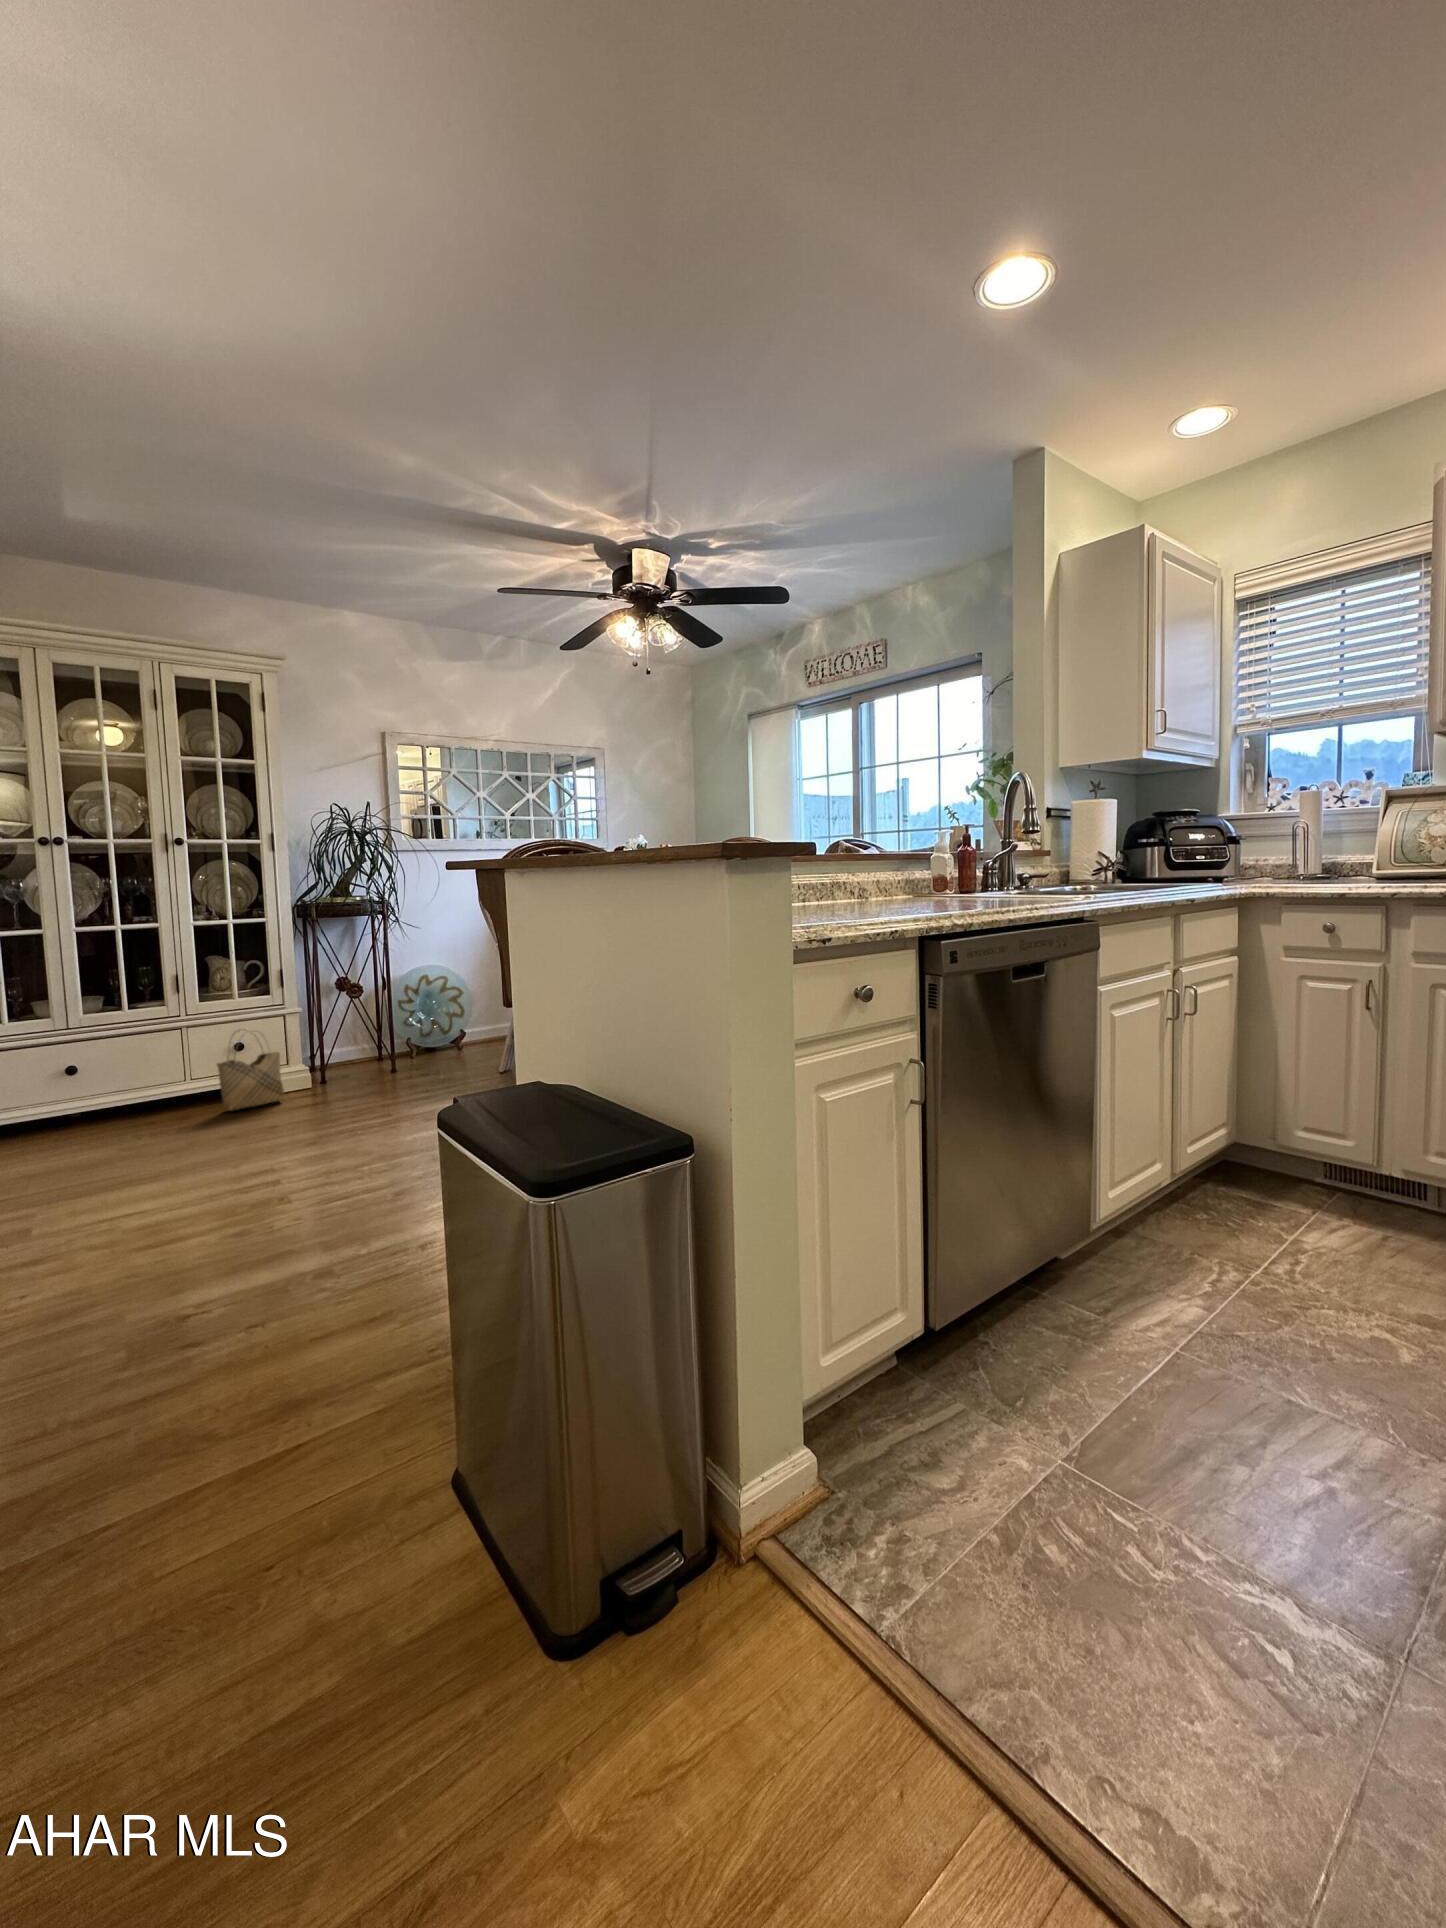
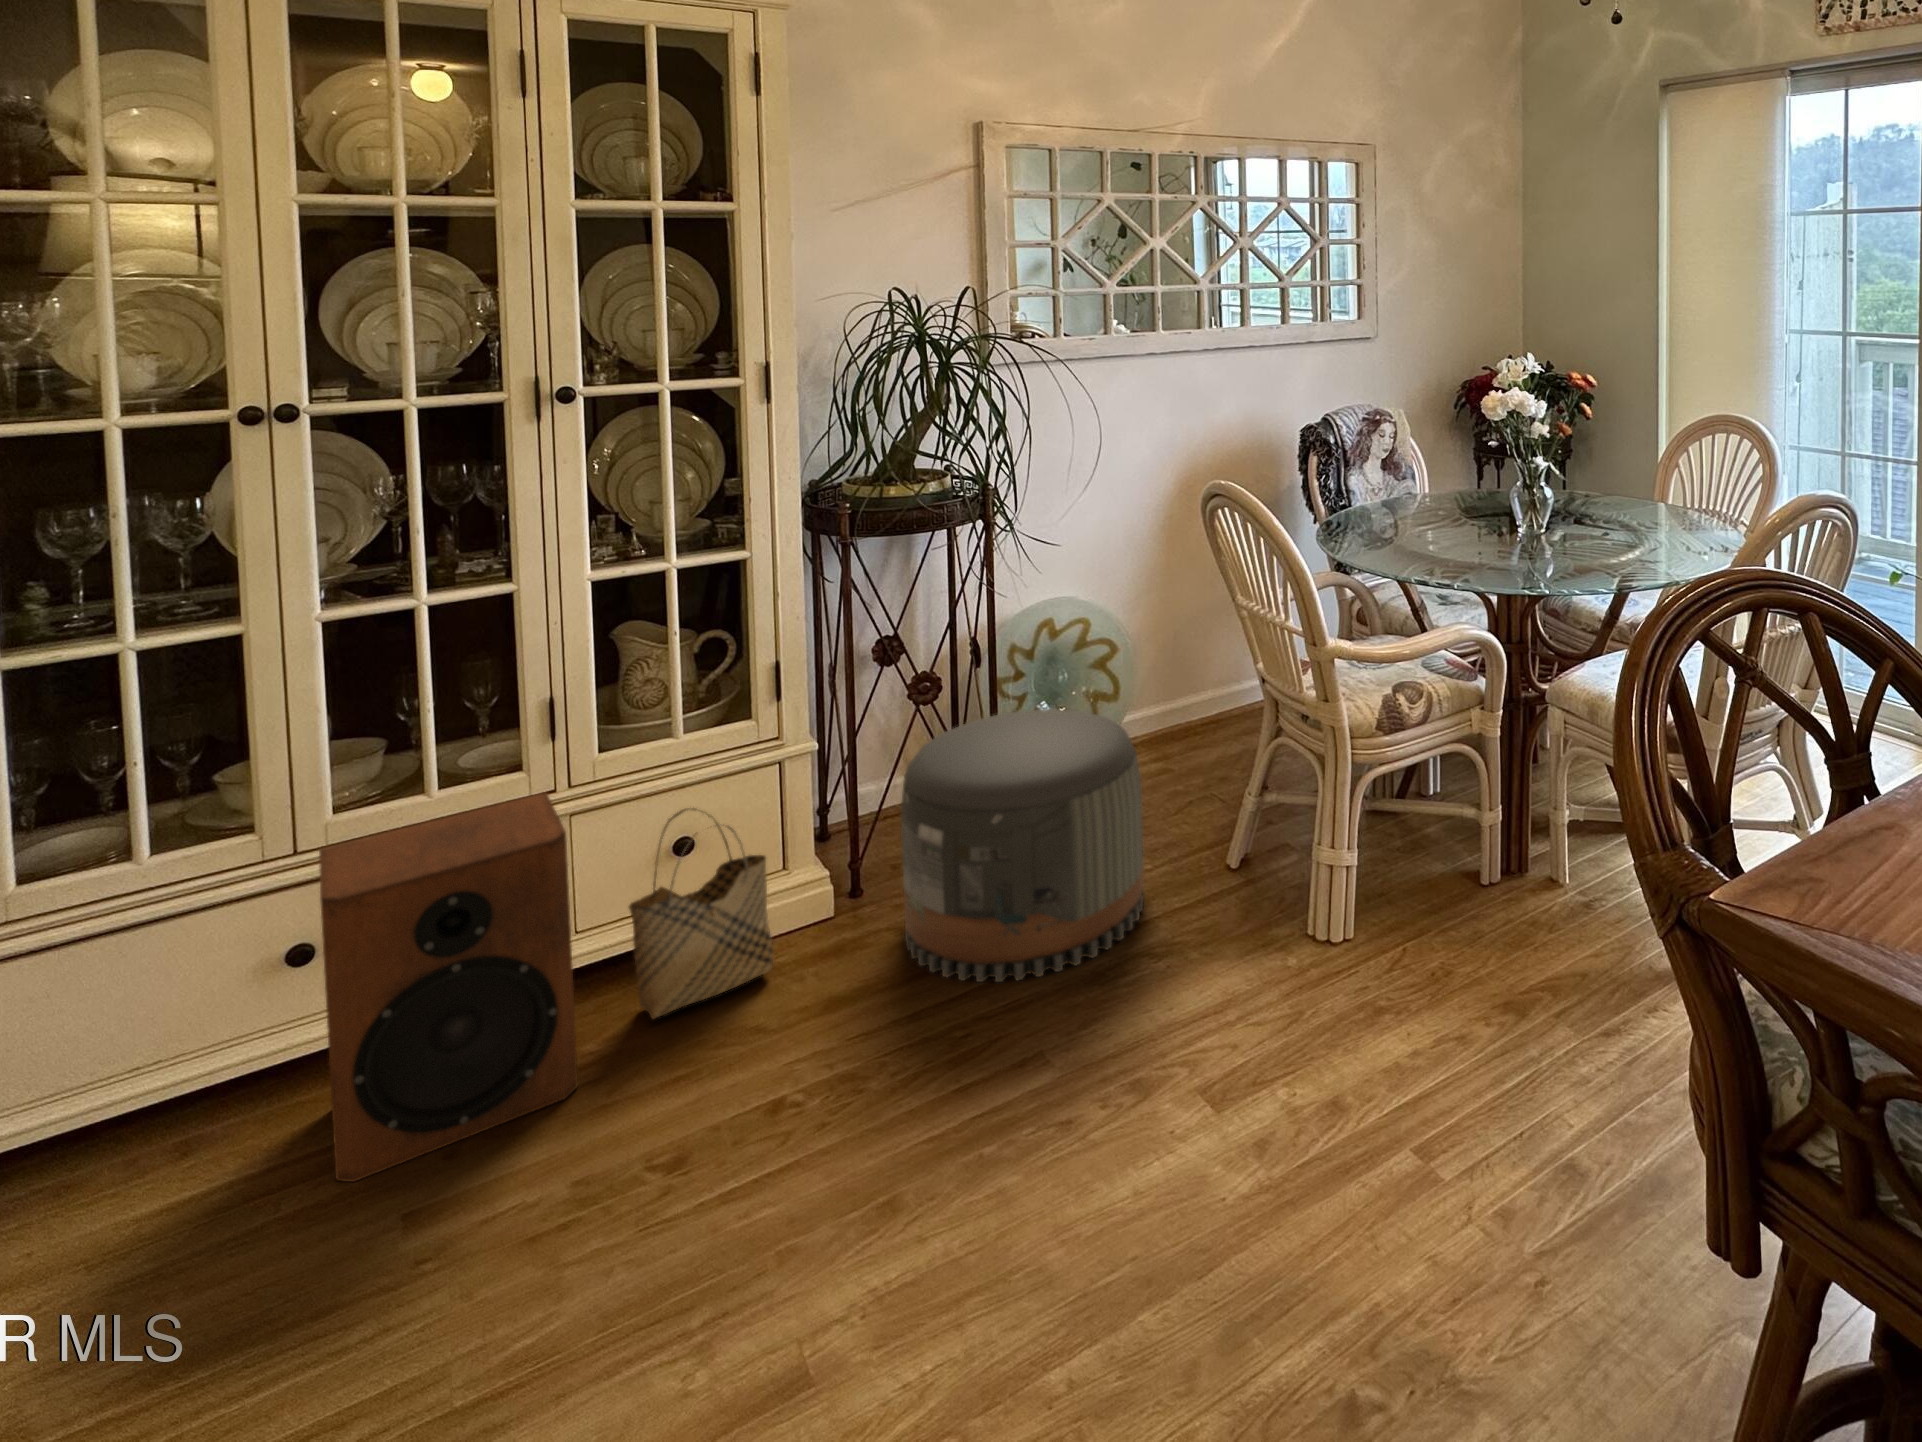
pouf: none [341,999,458,1100] -> present [901,709,1144,982]
speaker: none [80,1014,196,1148] -> present [319,793,578,1182]

